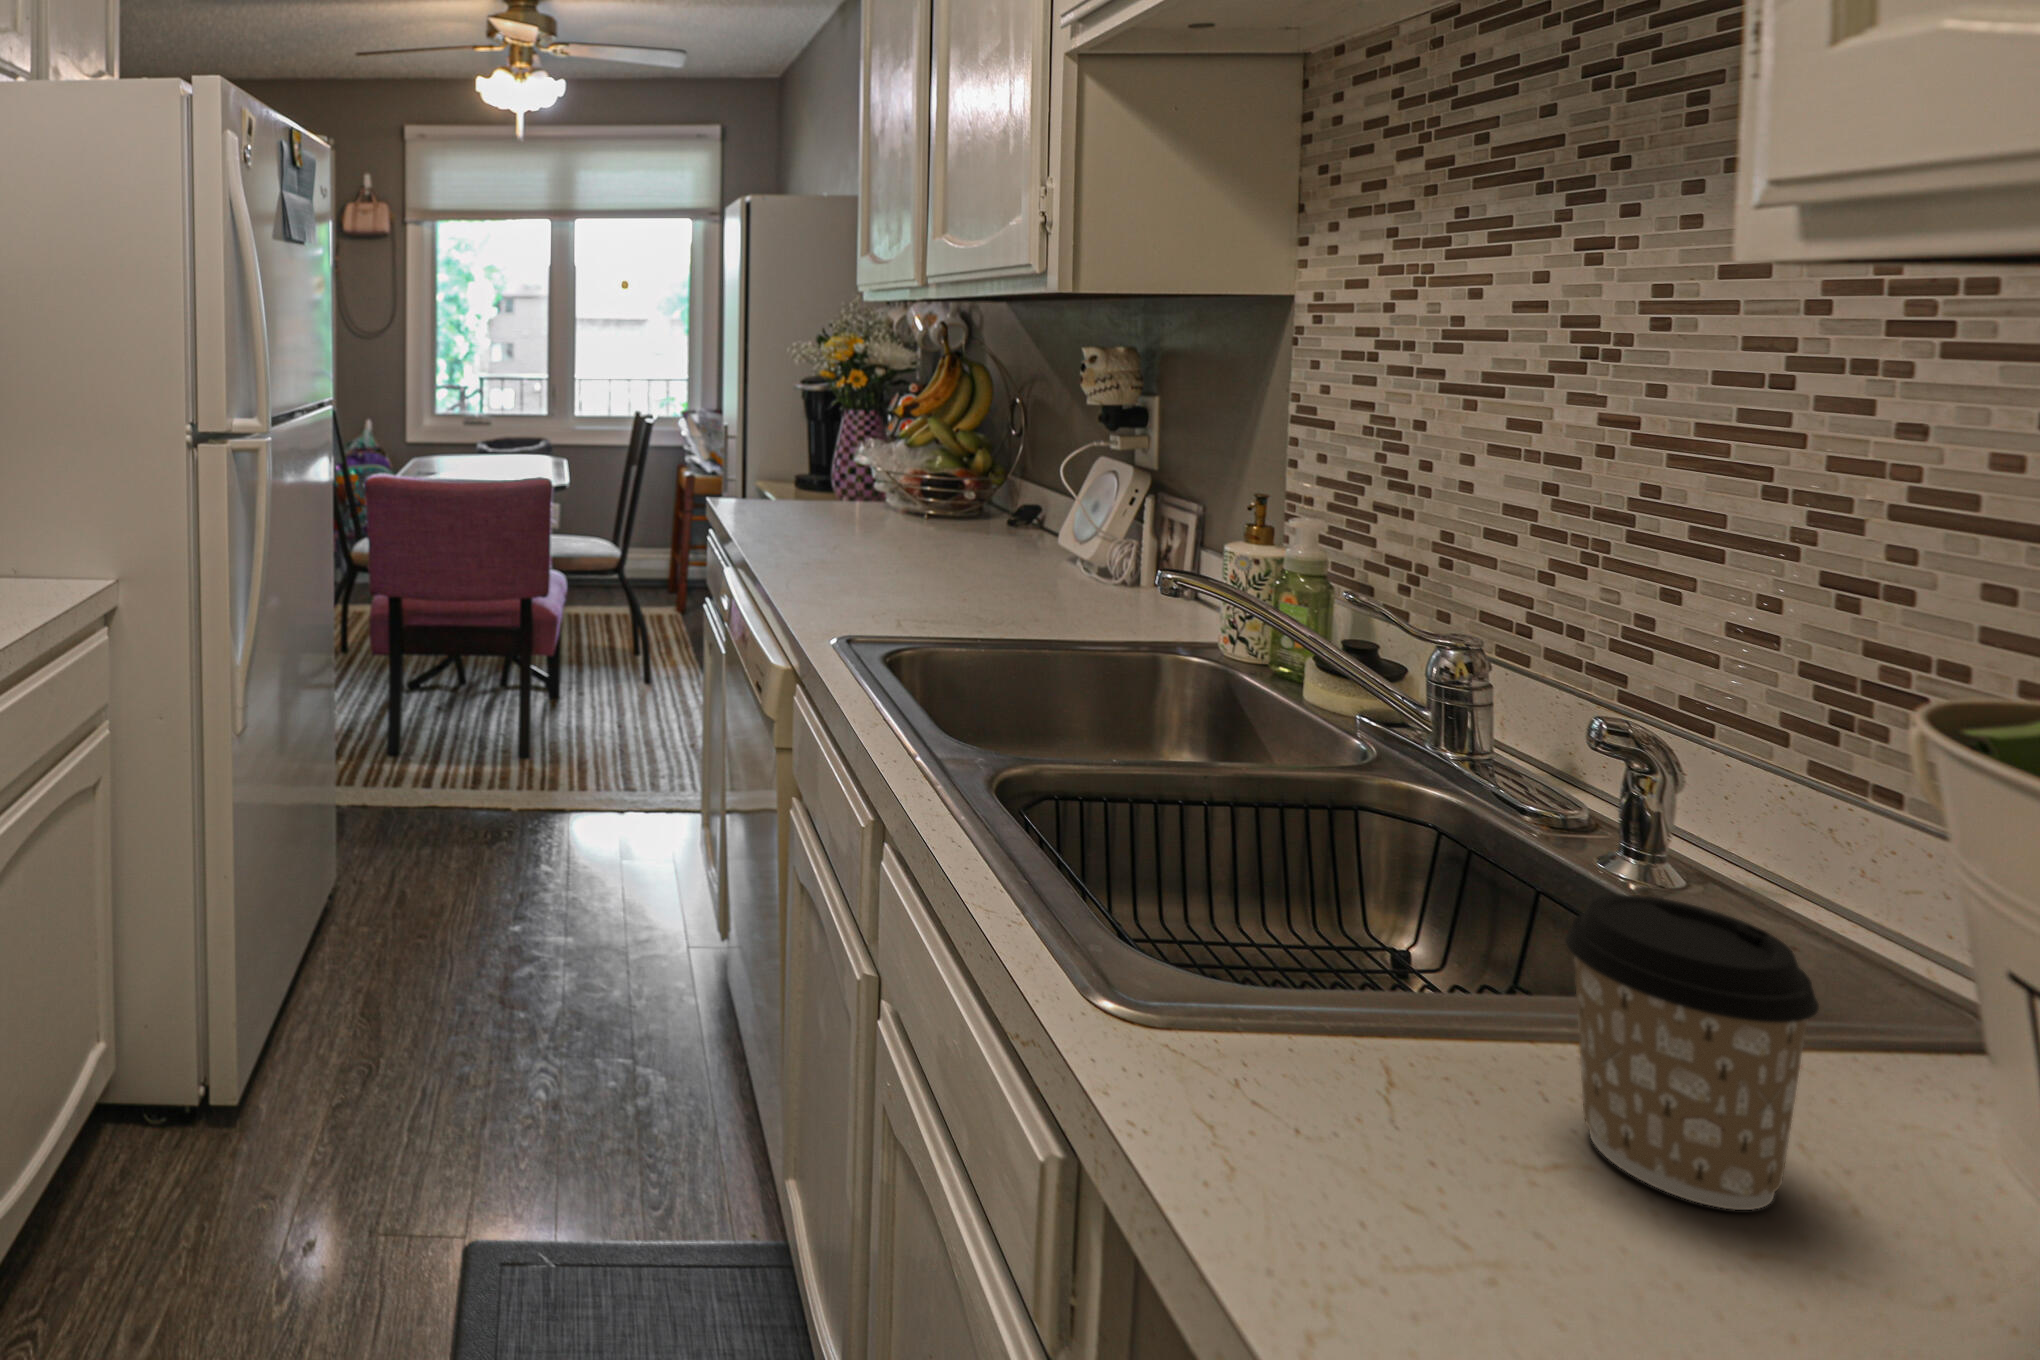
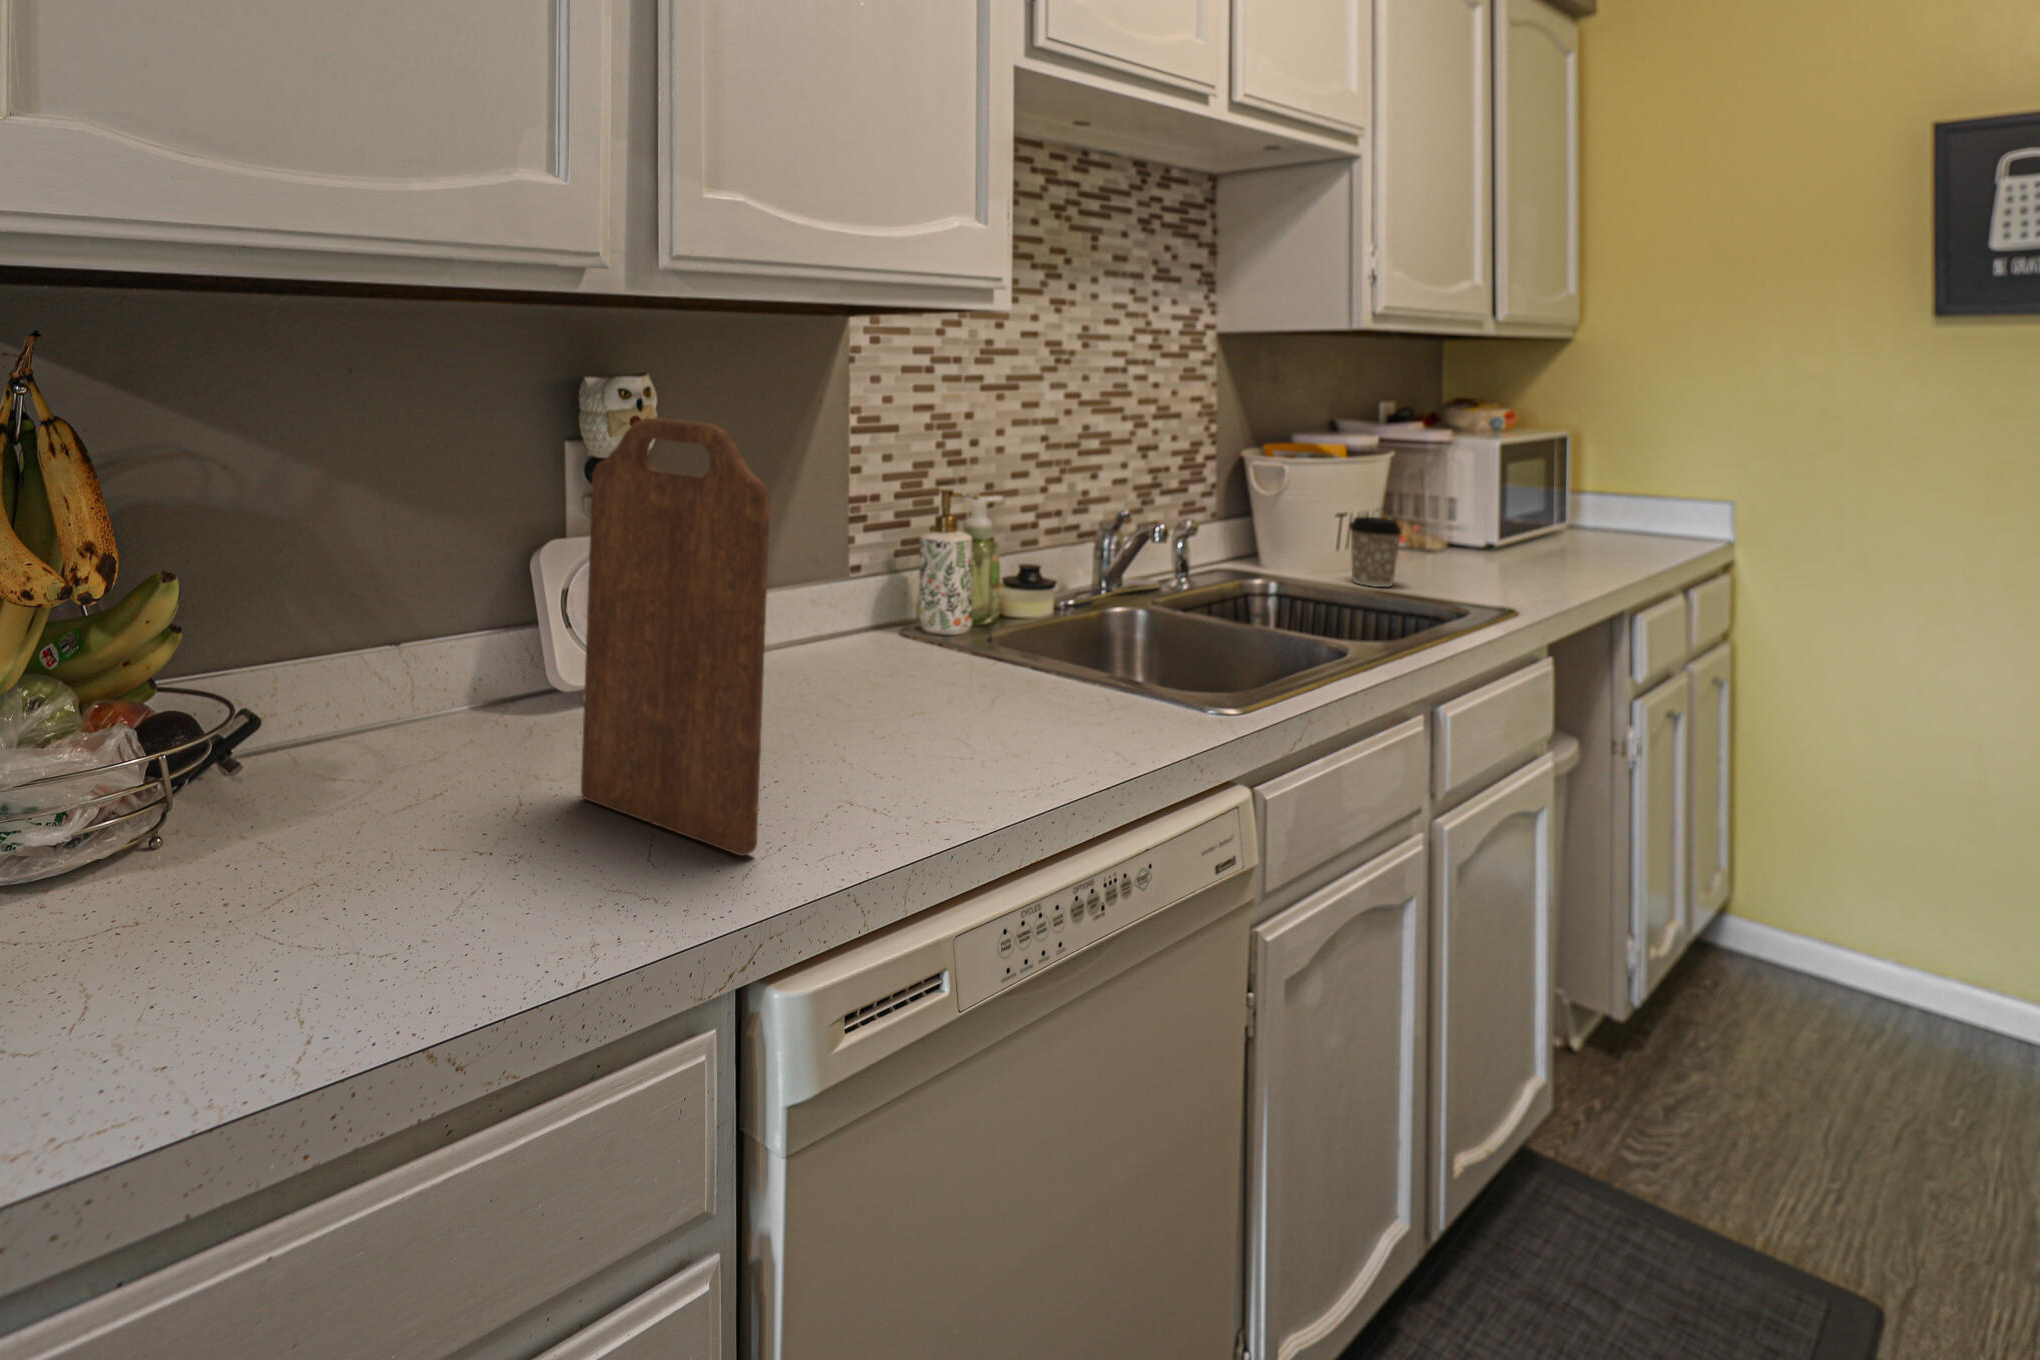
cutting board: none [855,359,969,552] -> present [581,418,770,856]

